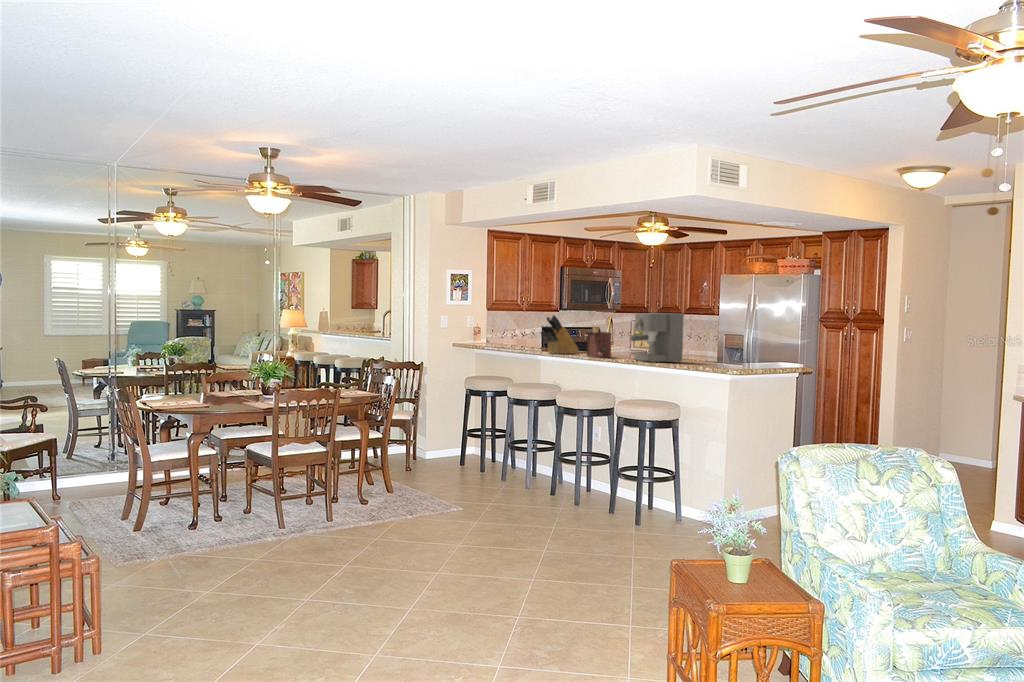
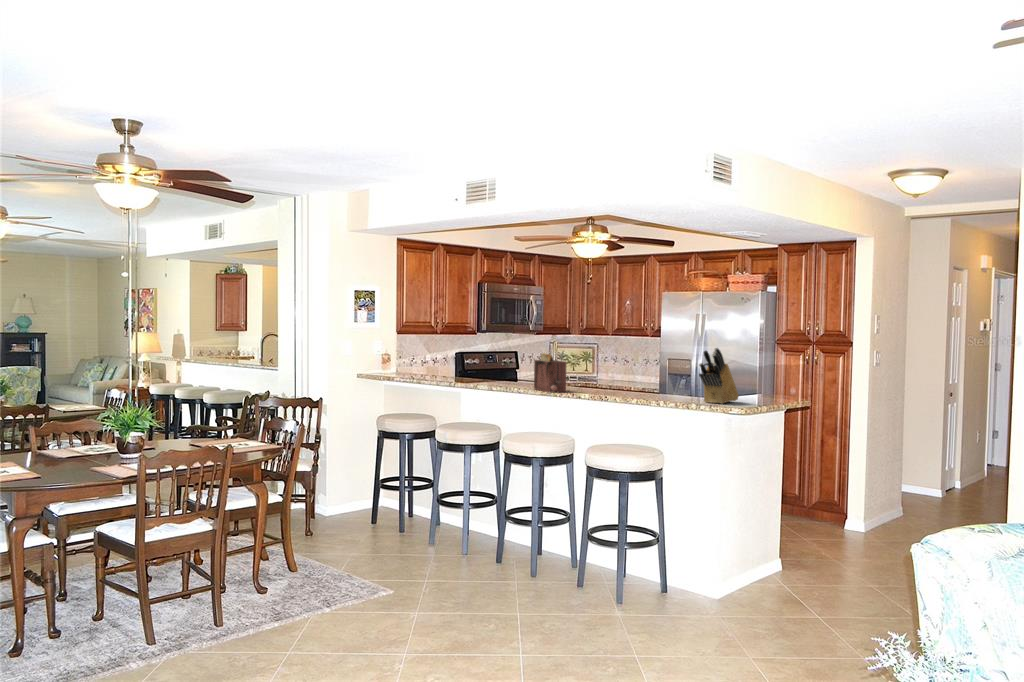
coffee maker: present [631,313,684,363] -> none [596,337,656,398]
knife block: present [541,315,579,354] -> present [699,348,739,404]

